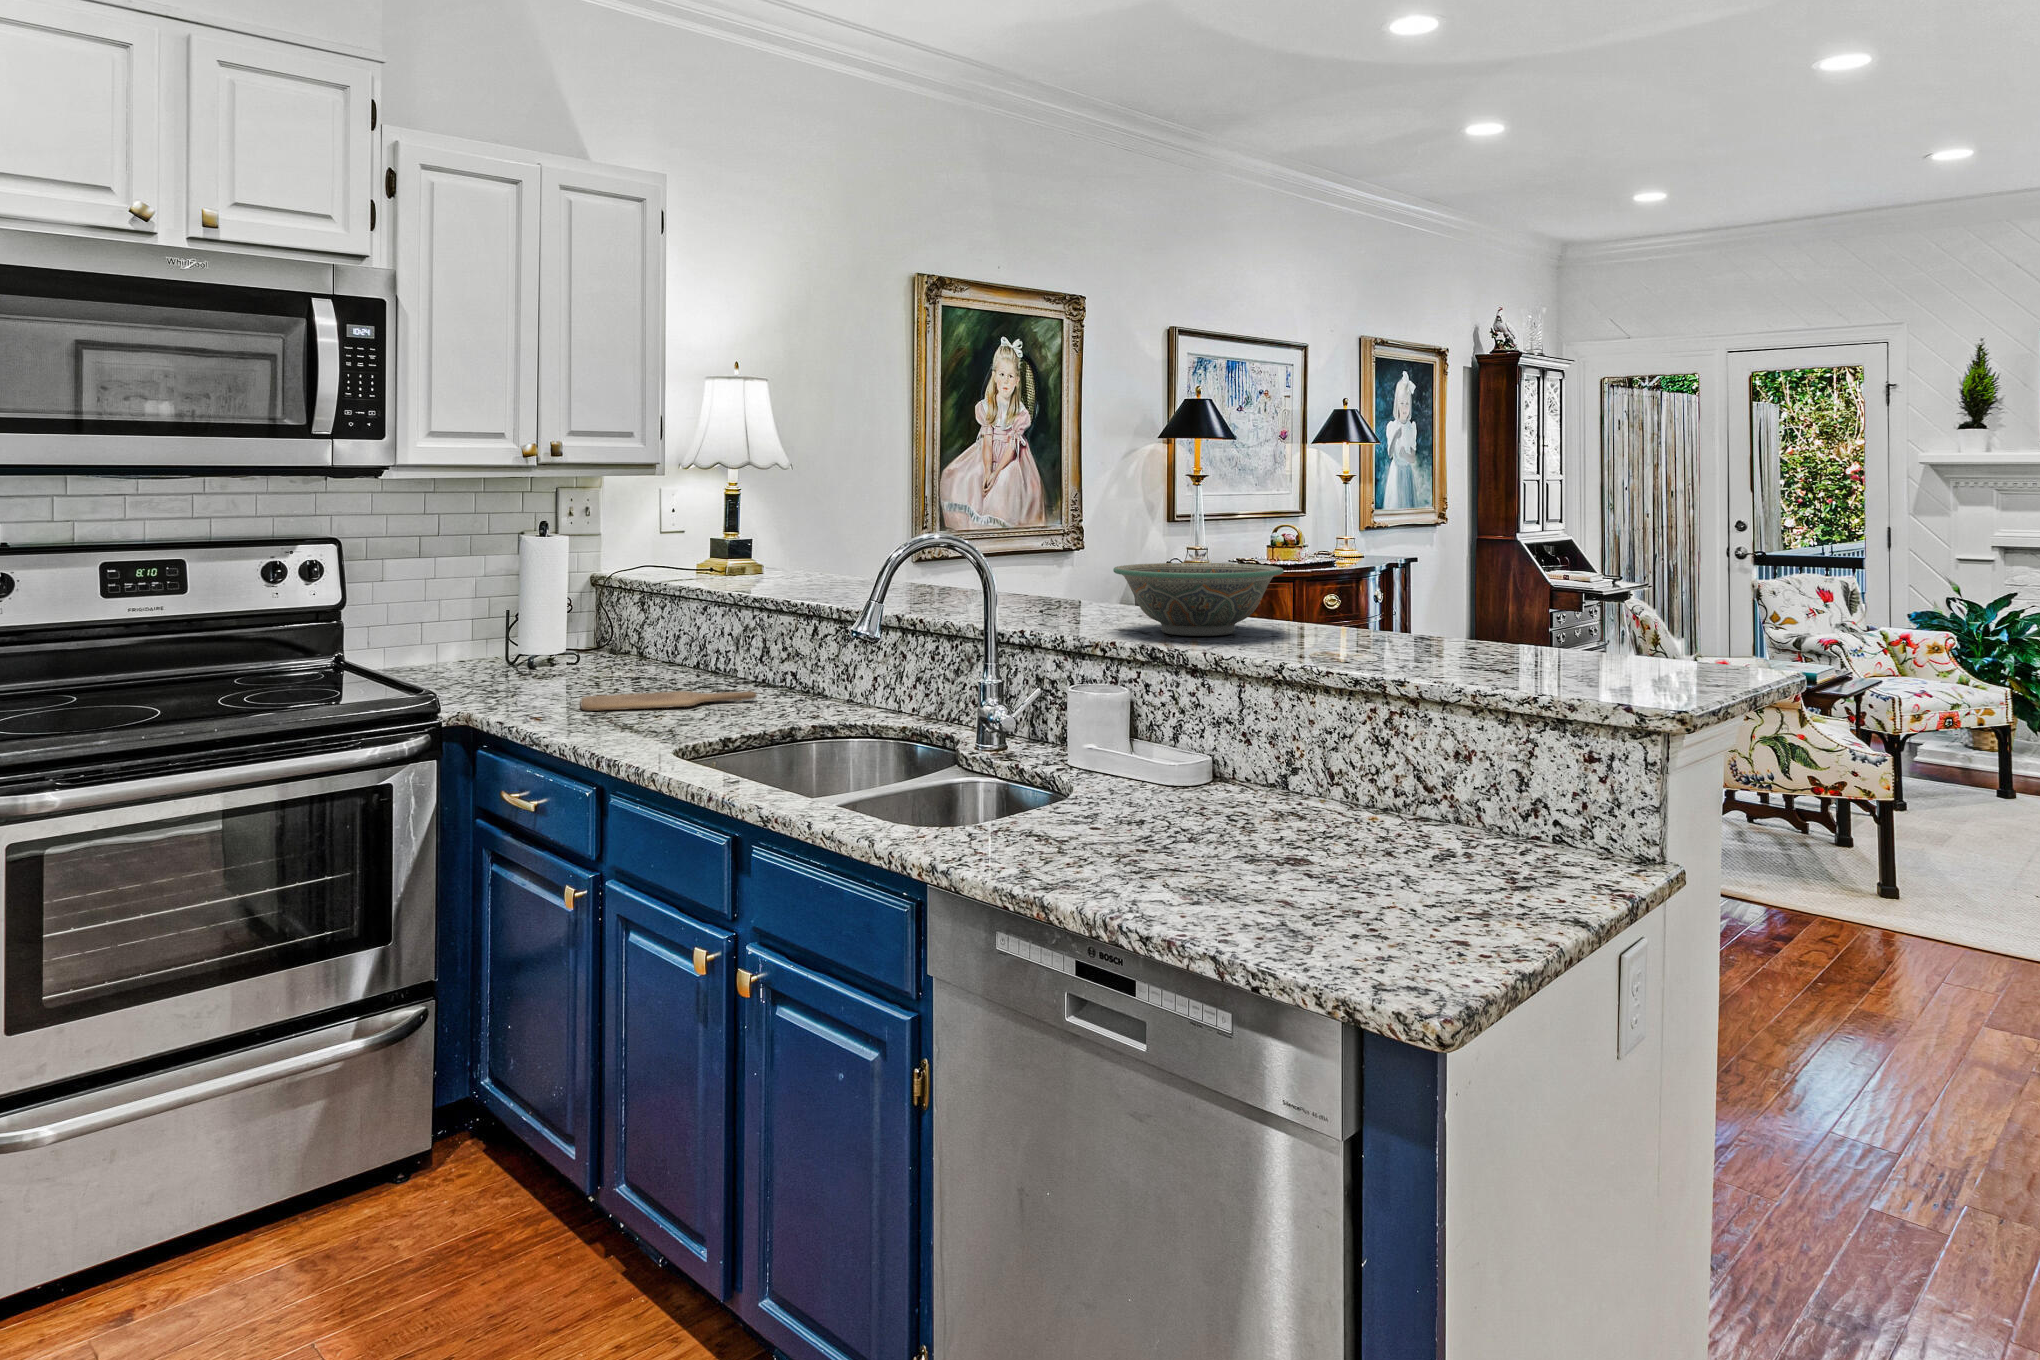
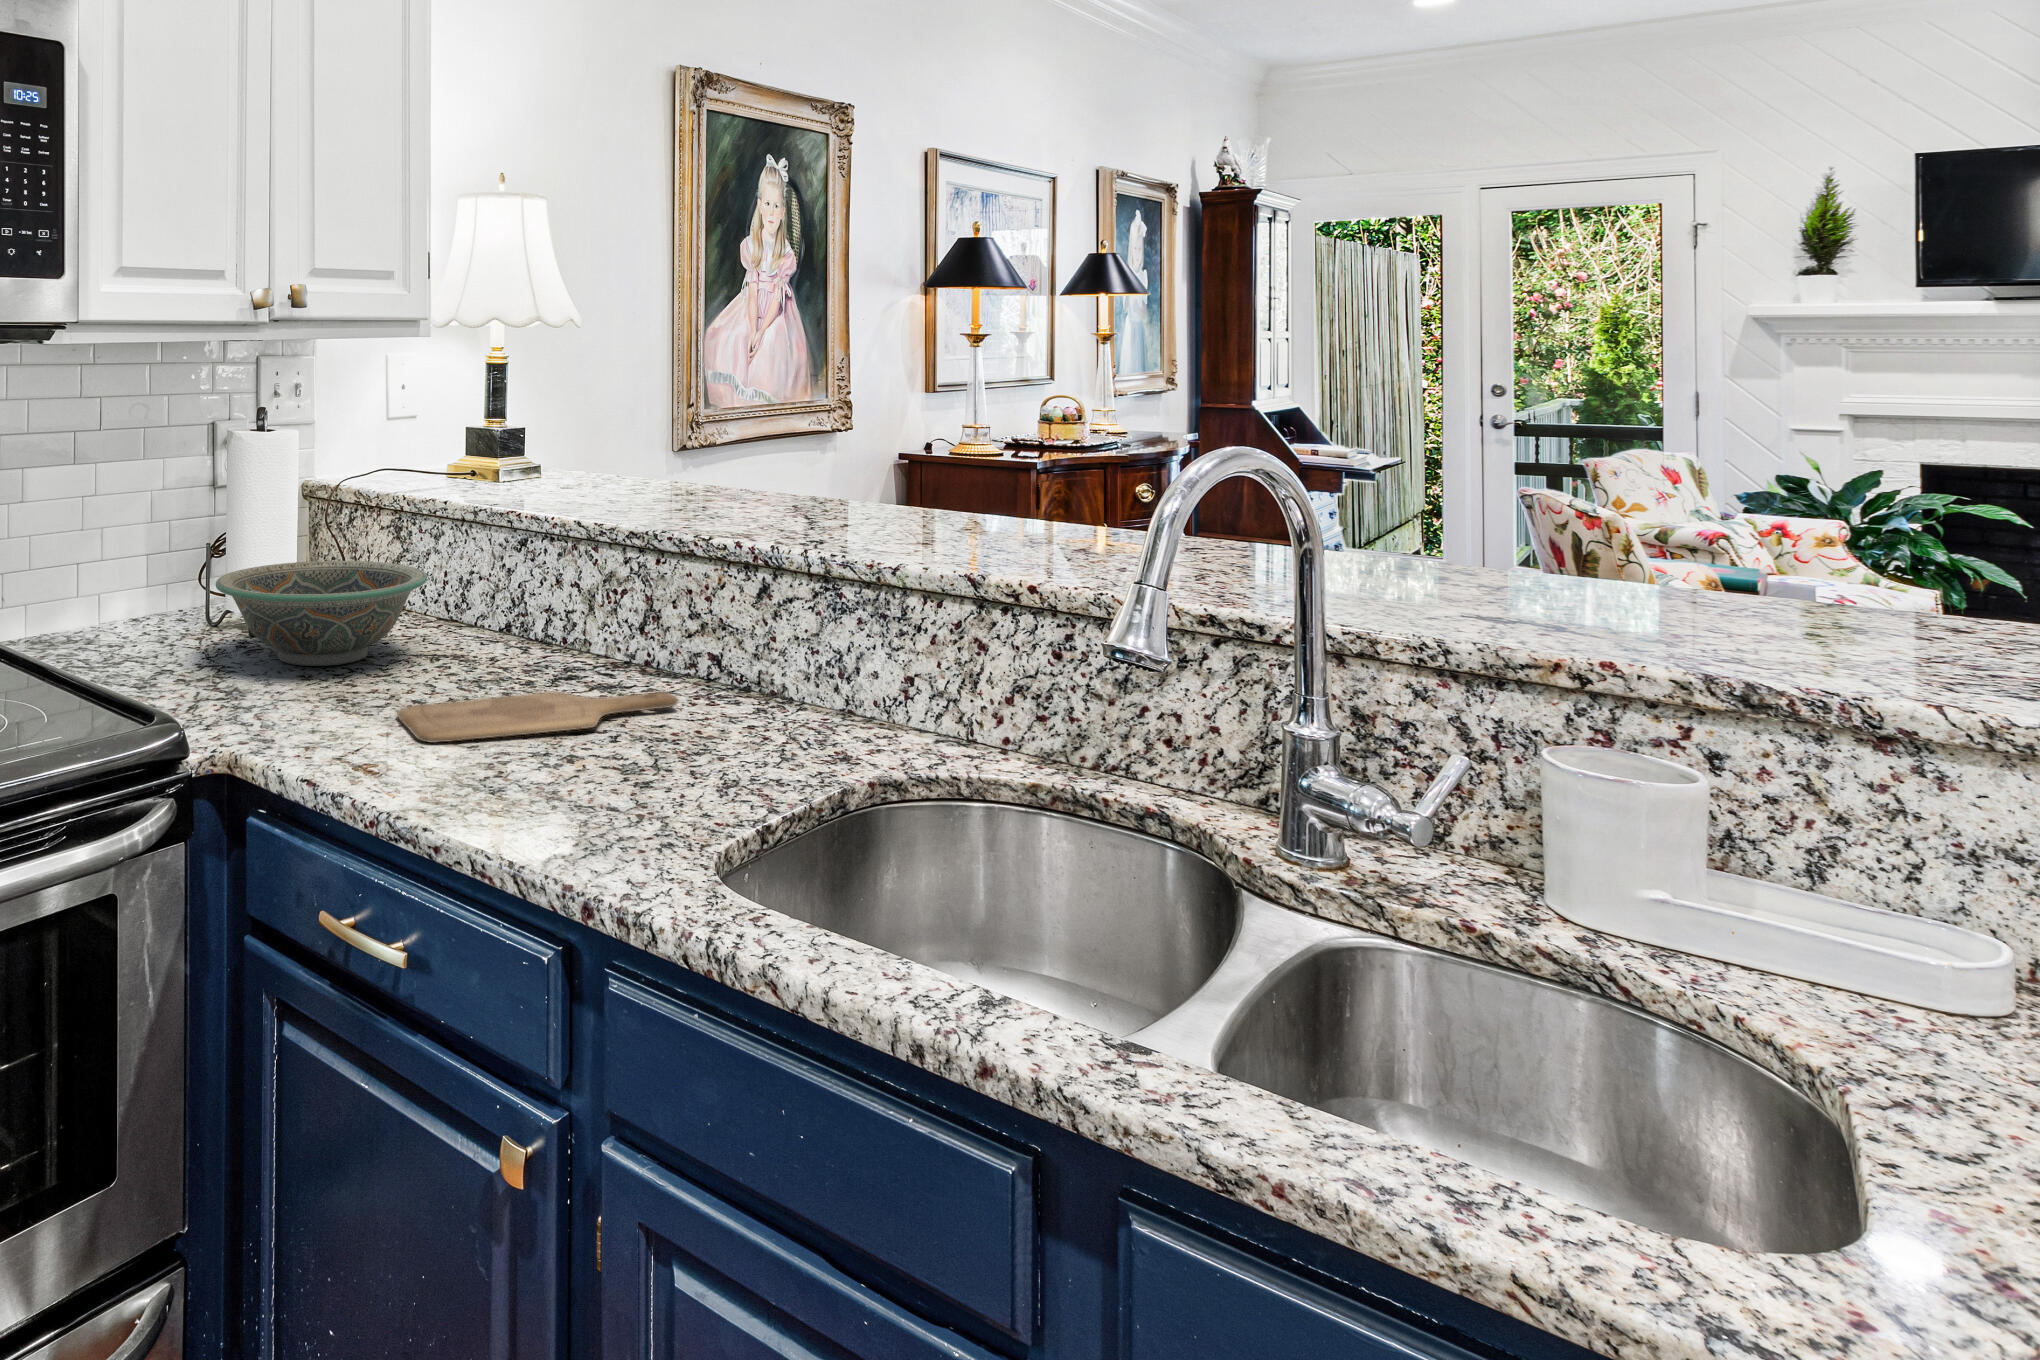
decorative bowl: present [1113,563,1284,636] -> present [215,561,427,666]

